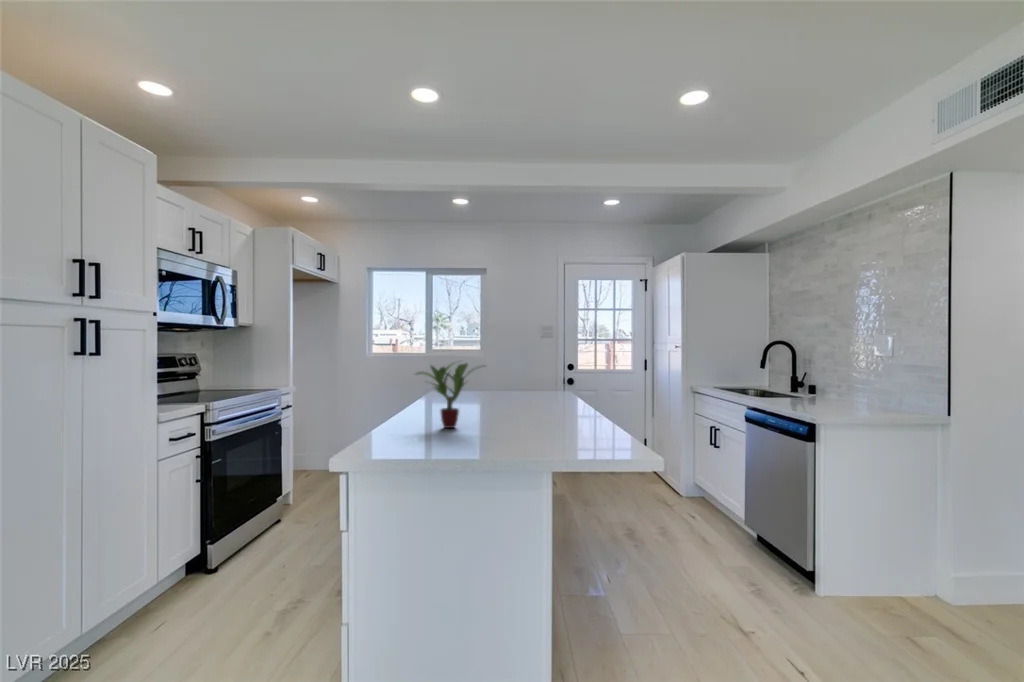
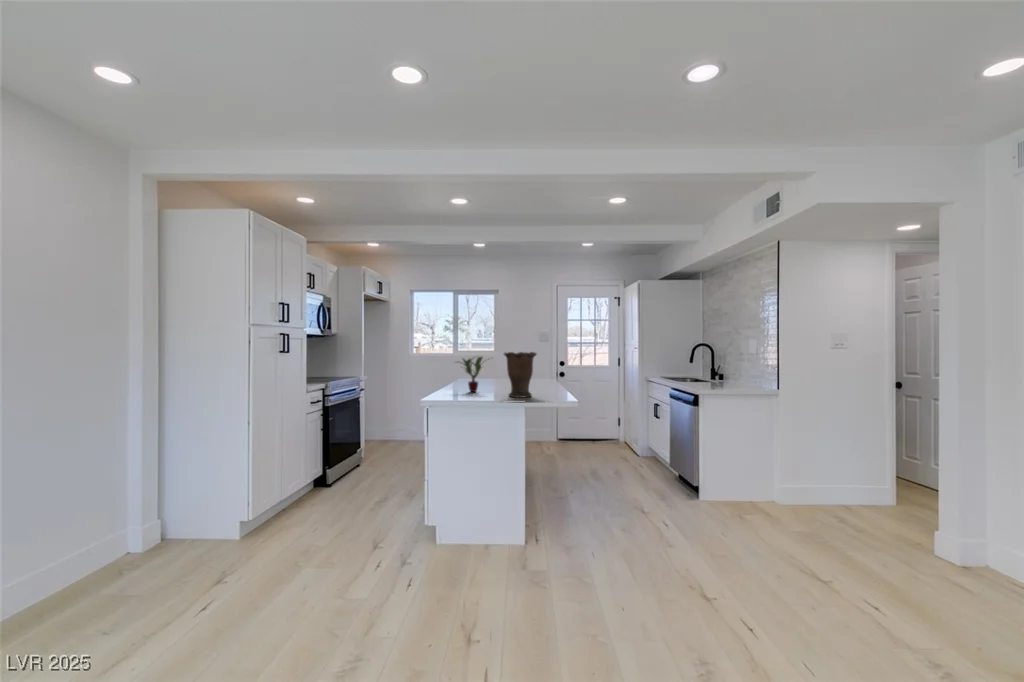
vase: none [509,356,575,449] -> present [504,352,536,398]

